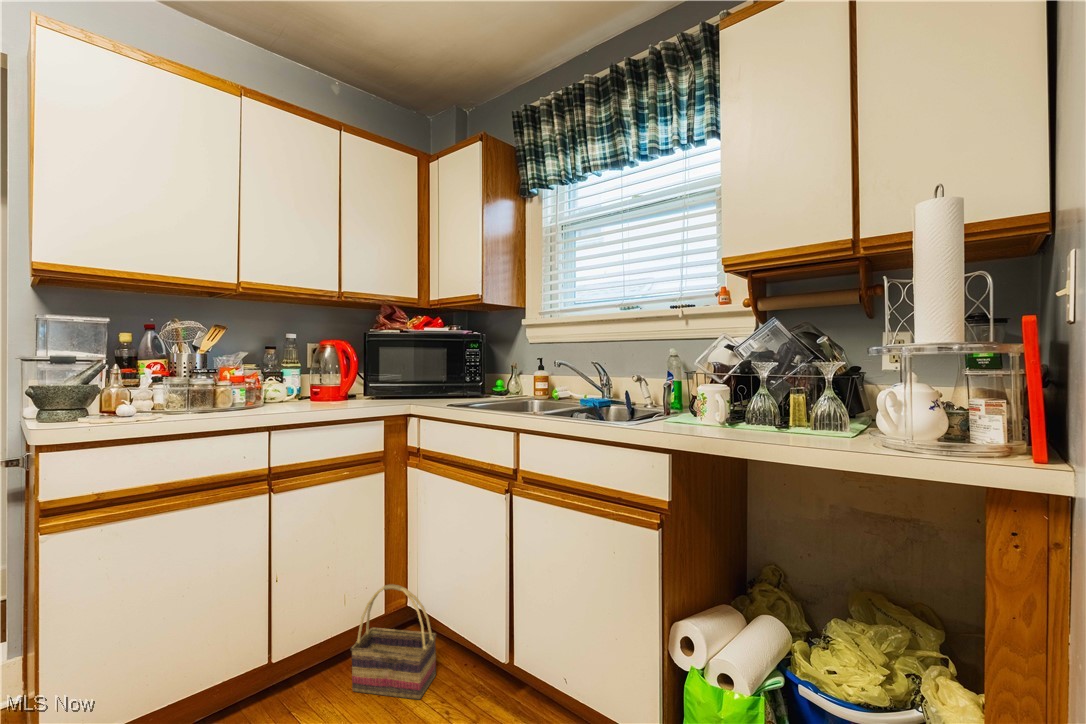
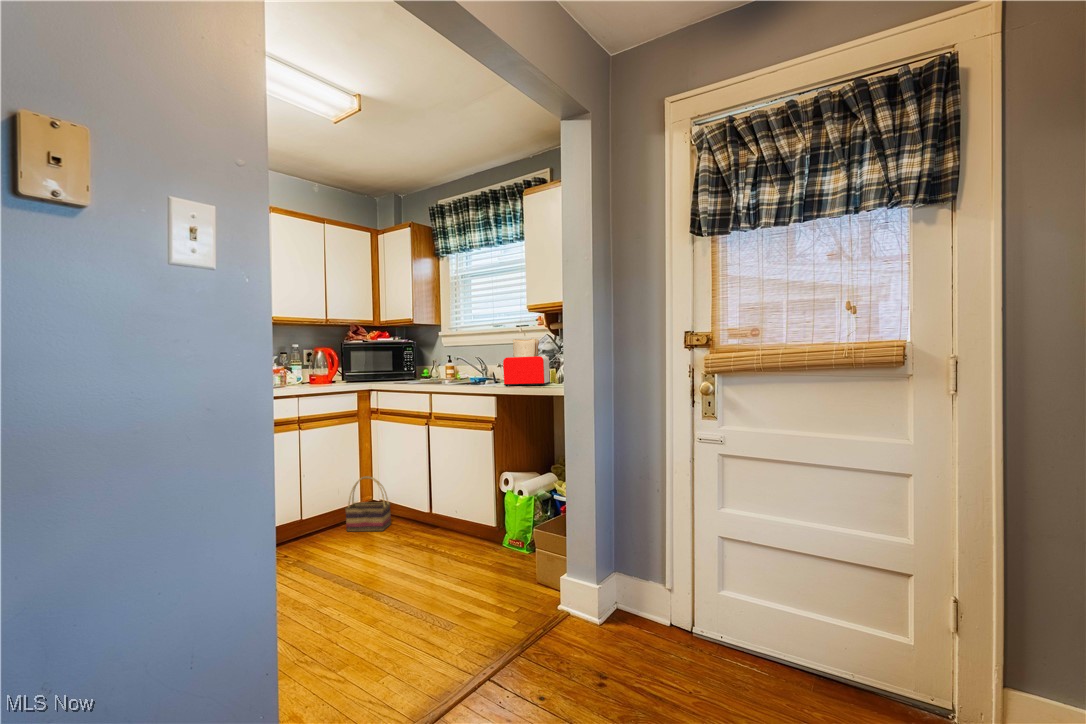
toaster: none [688,325,801,437] -> present [503,339,550,386]

